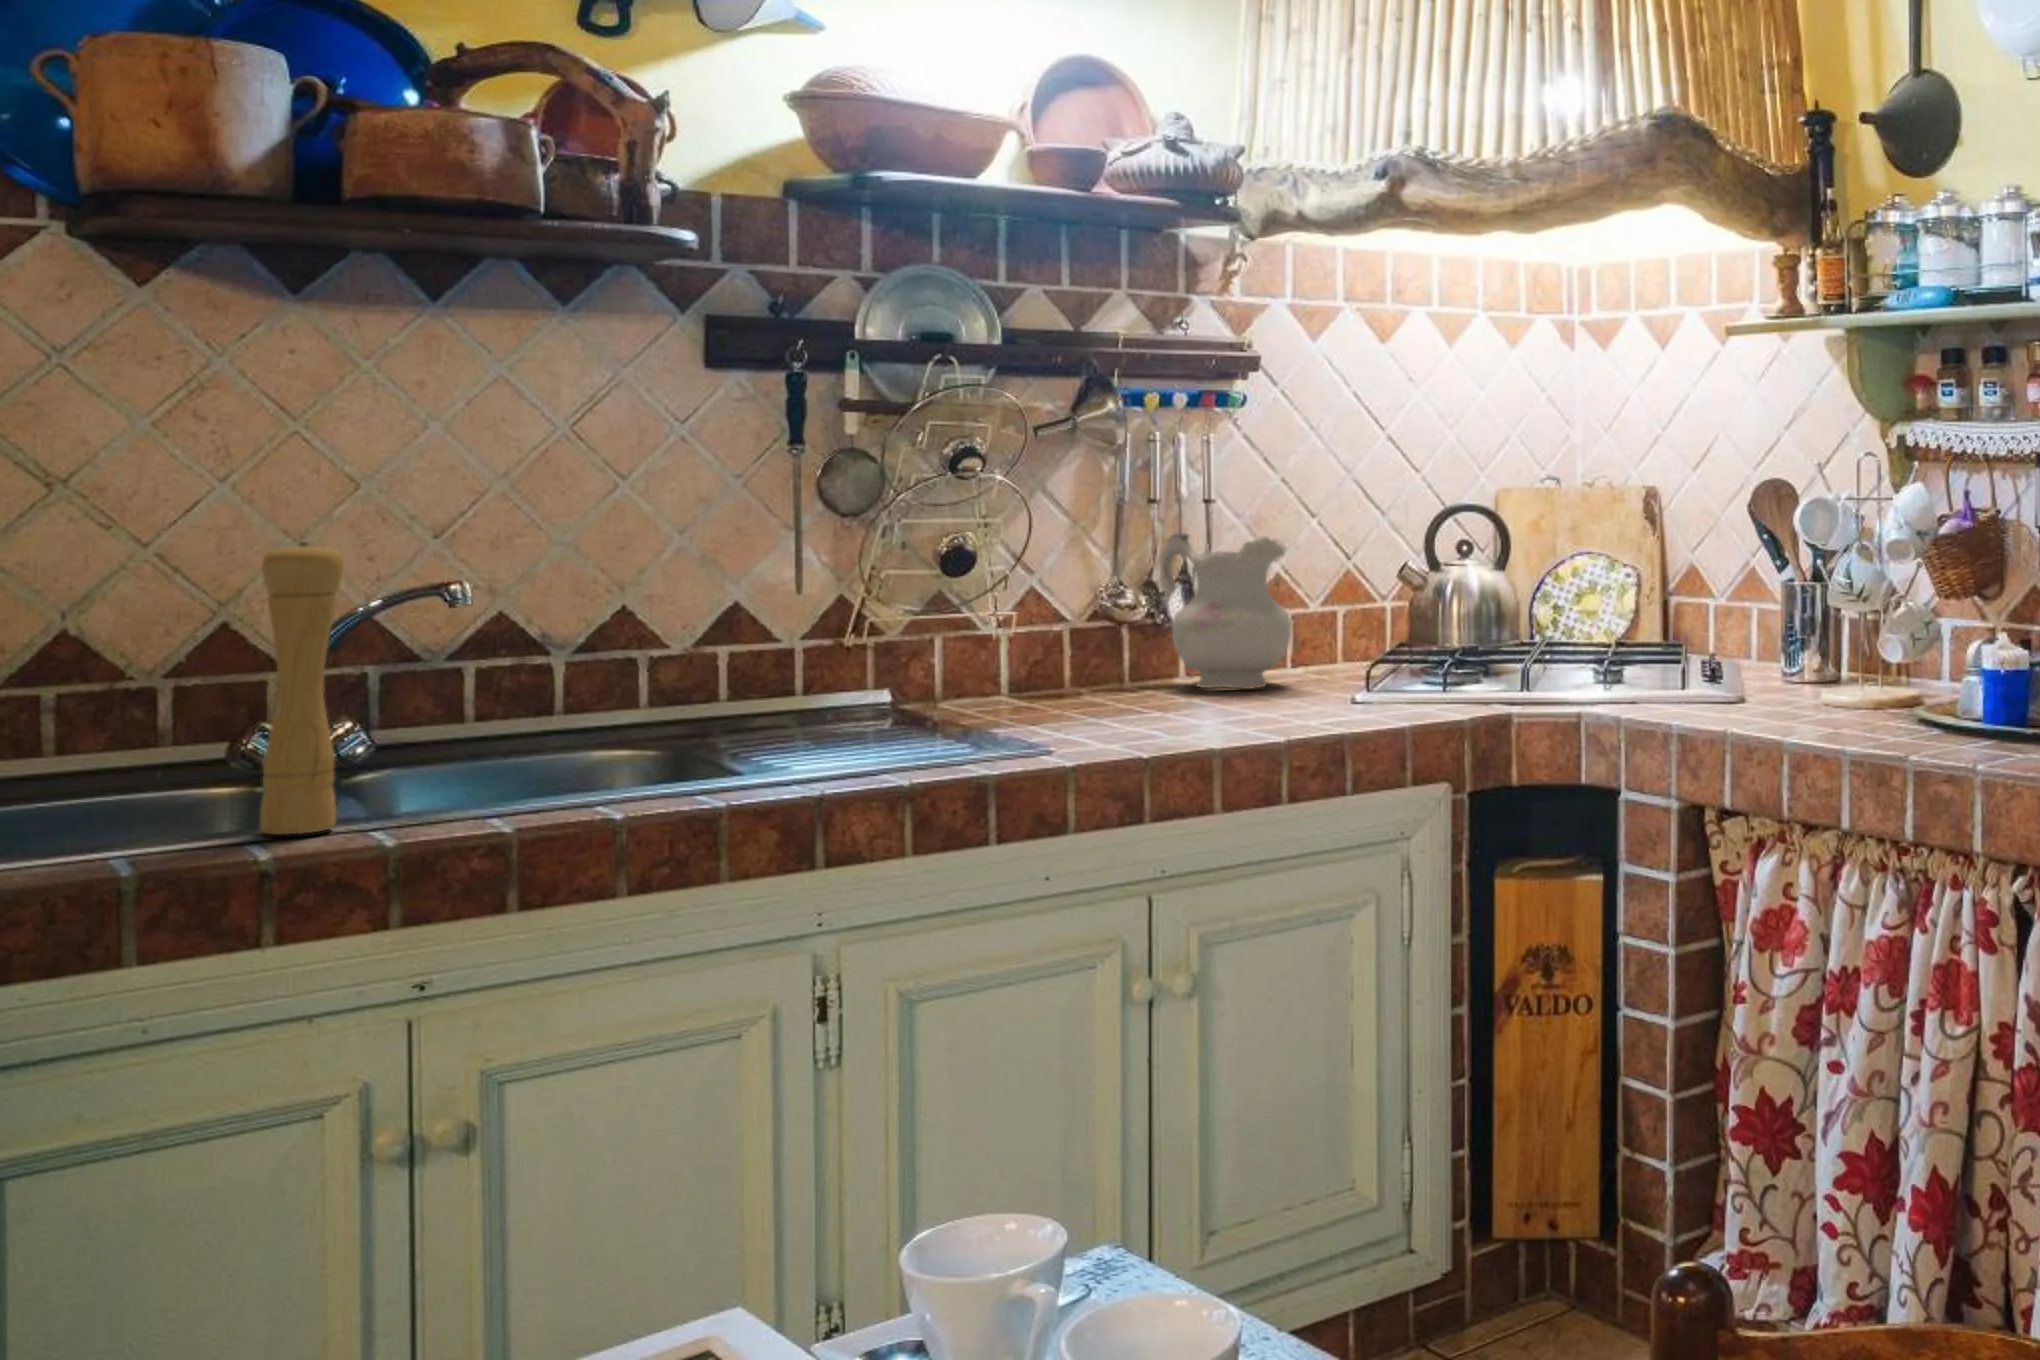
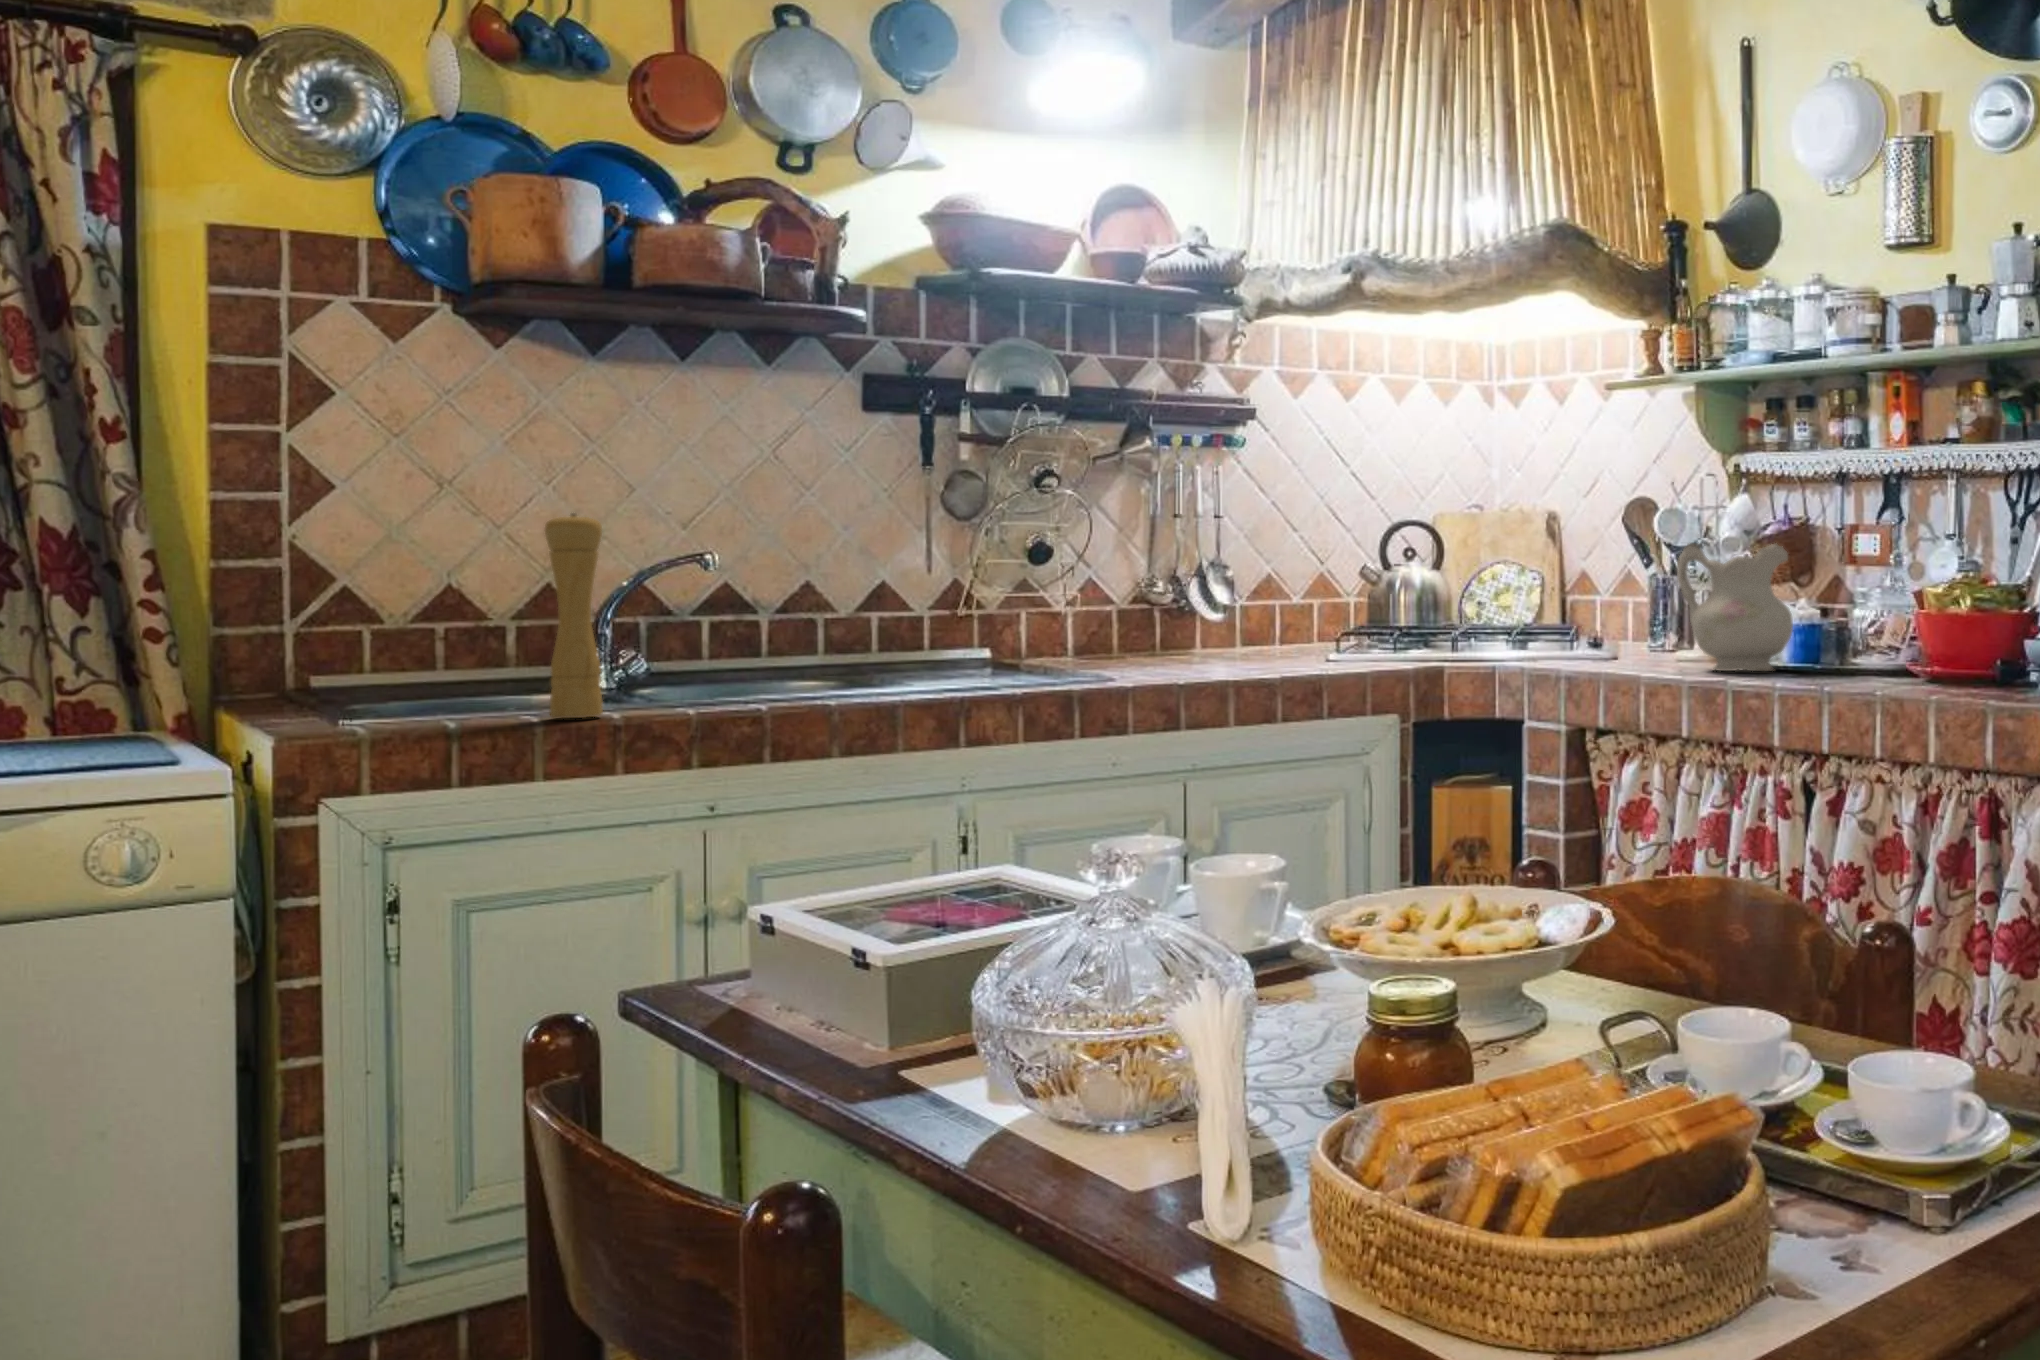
ceramic pitcher: present [1160,533,1291,688] -> present [1677,543,1793,671]

